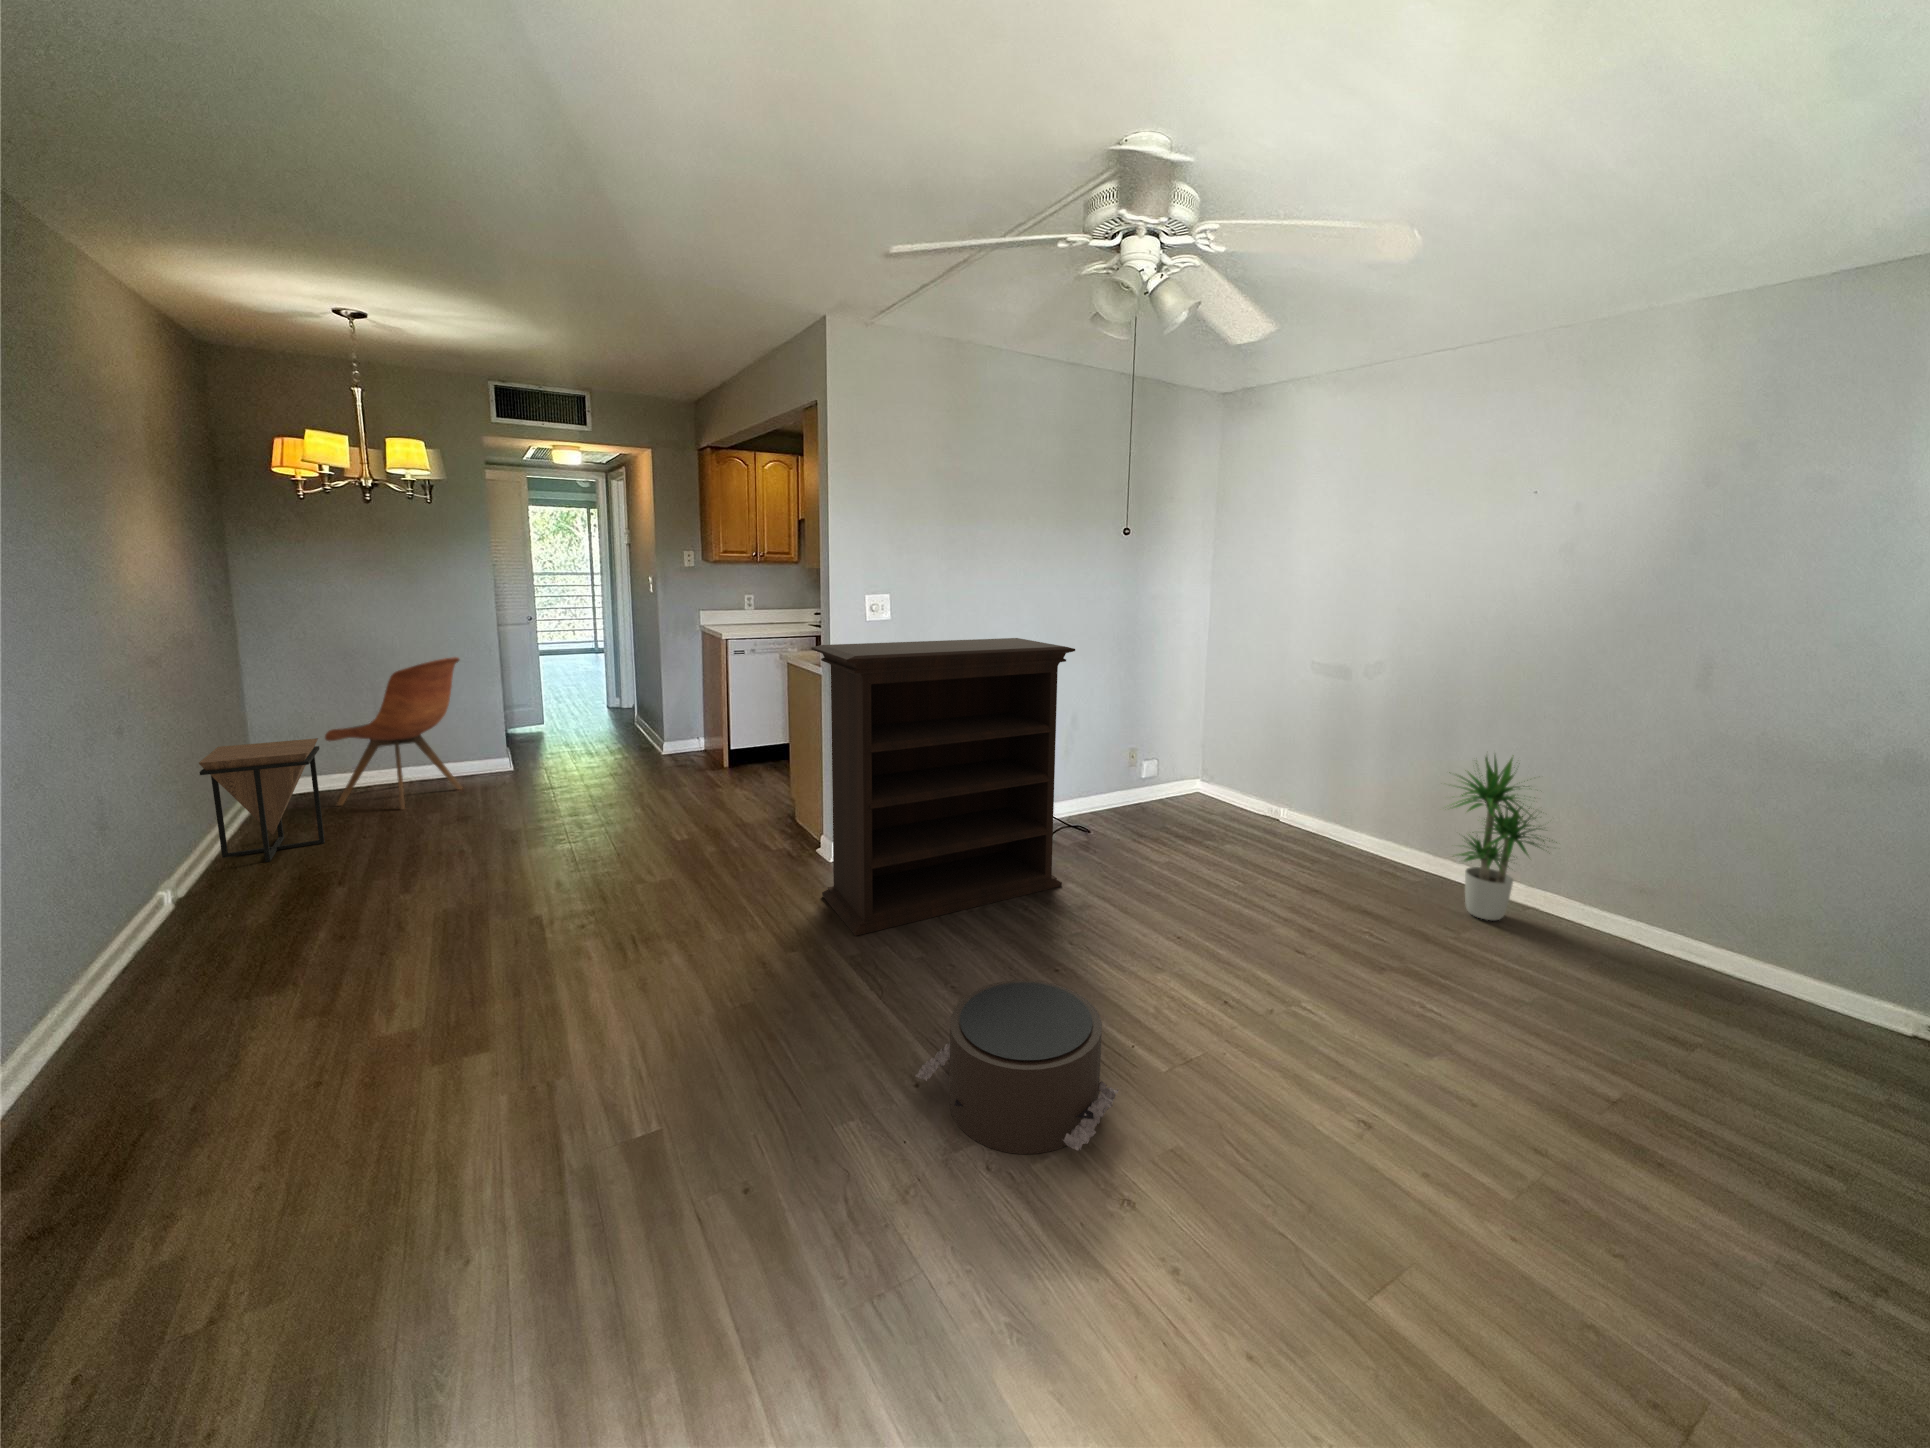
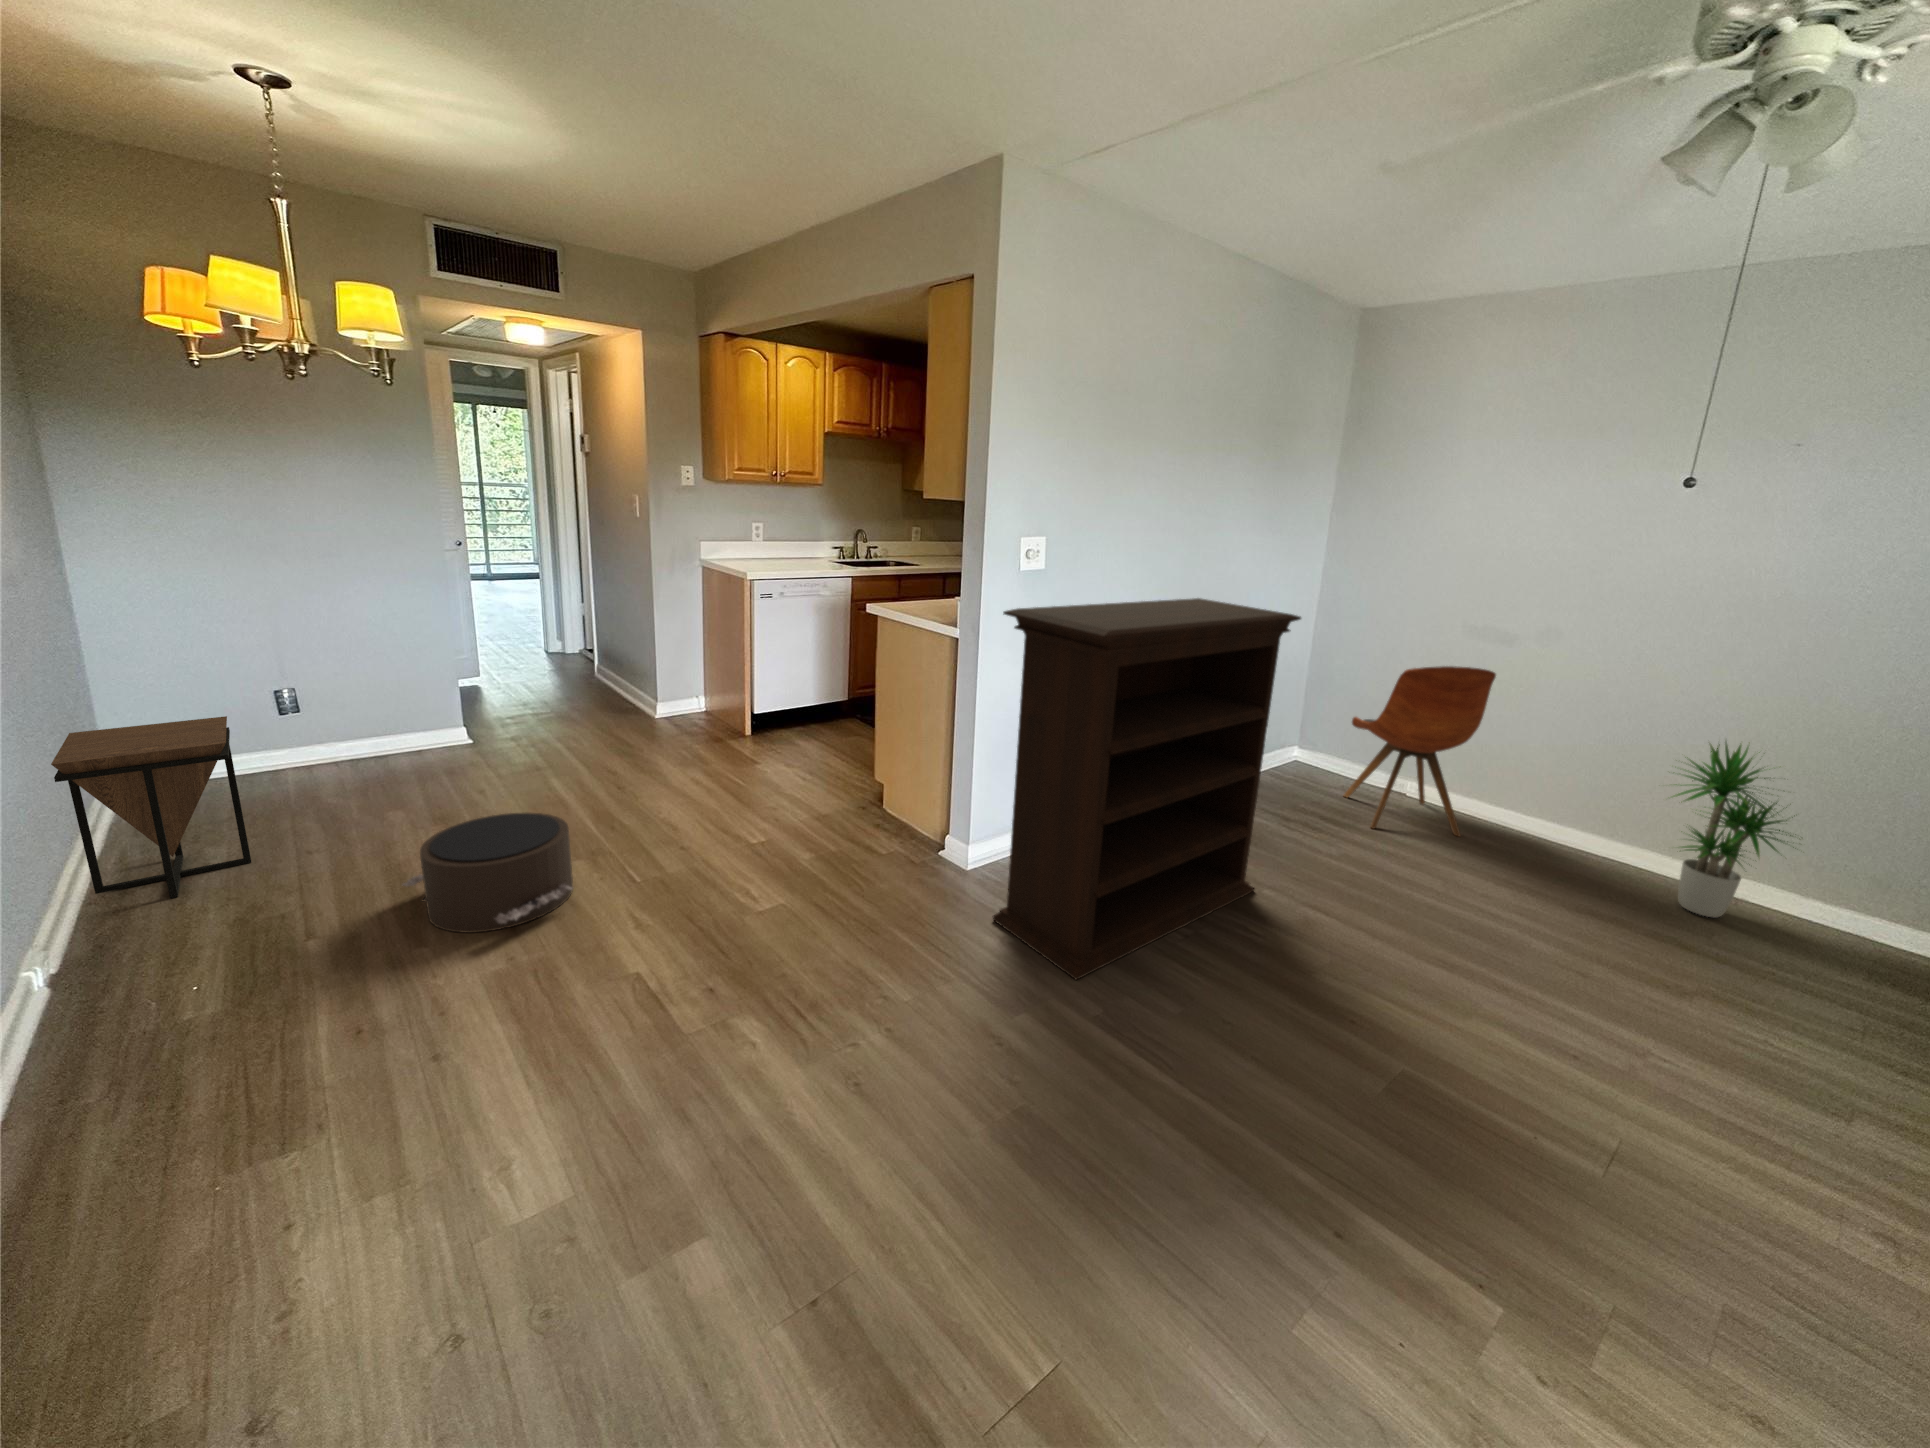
dining chair: present [325,657,462,810] -> present [1344,666,1496,837]
pouf: present [916,980,1119,1154] -> present [403,813,573,933]

